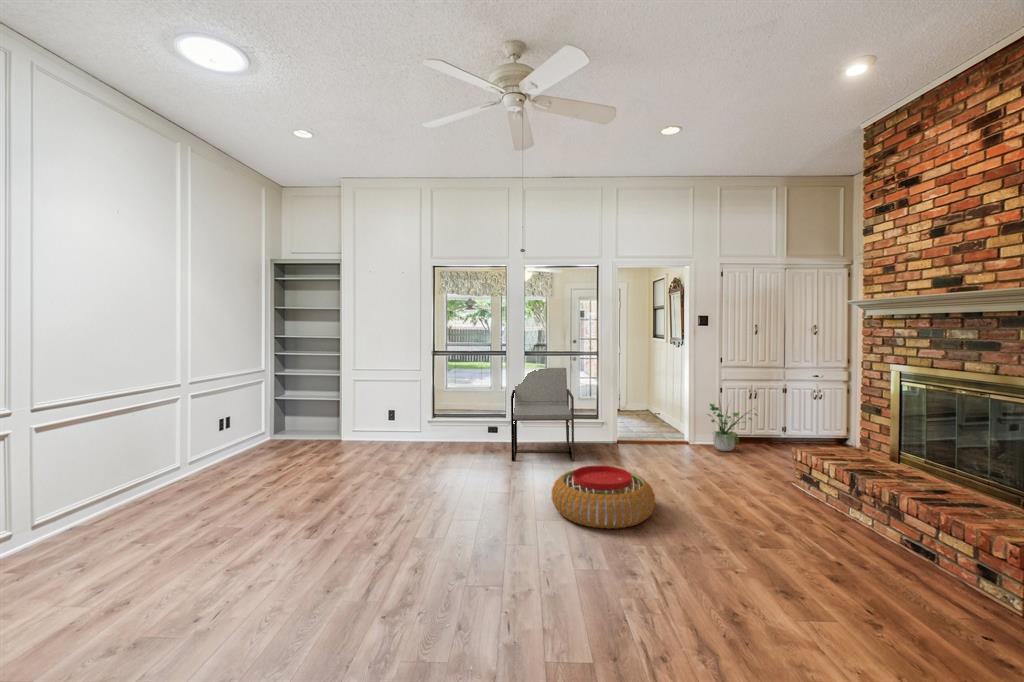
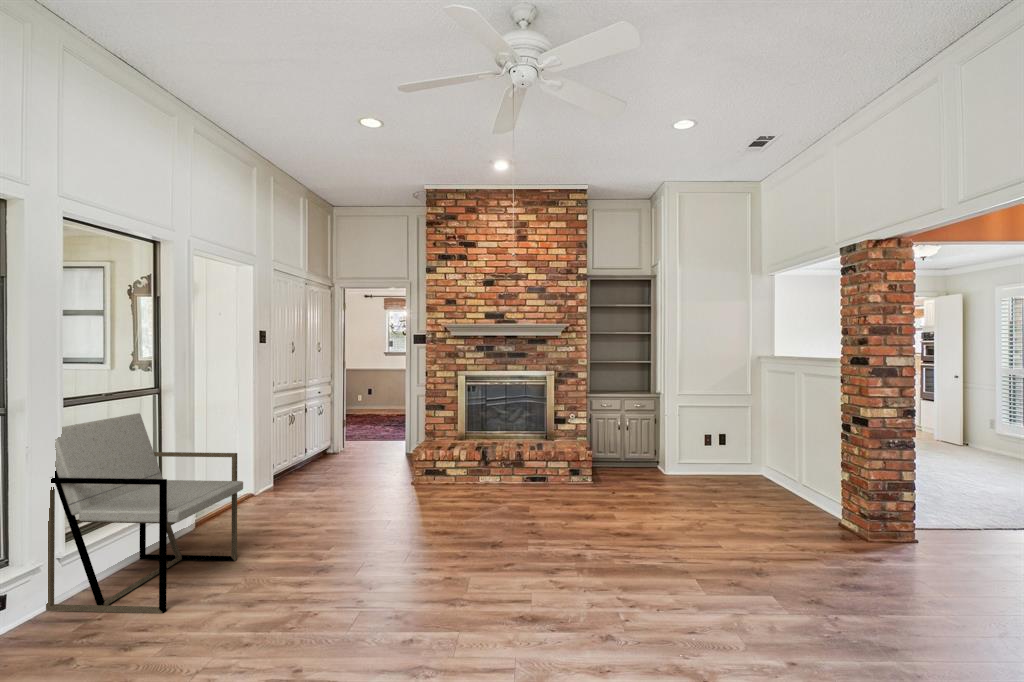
potted plant: present [709,404,757,451] -> none [274,418,317,486]
pouf: present [552,466,655,529] -> none [382,503,503,579]

